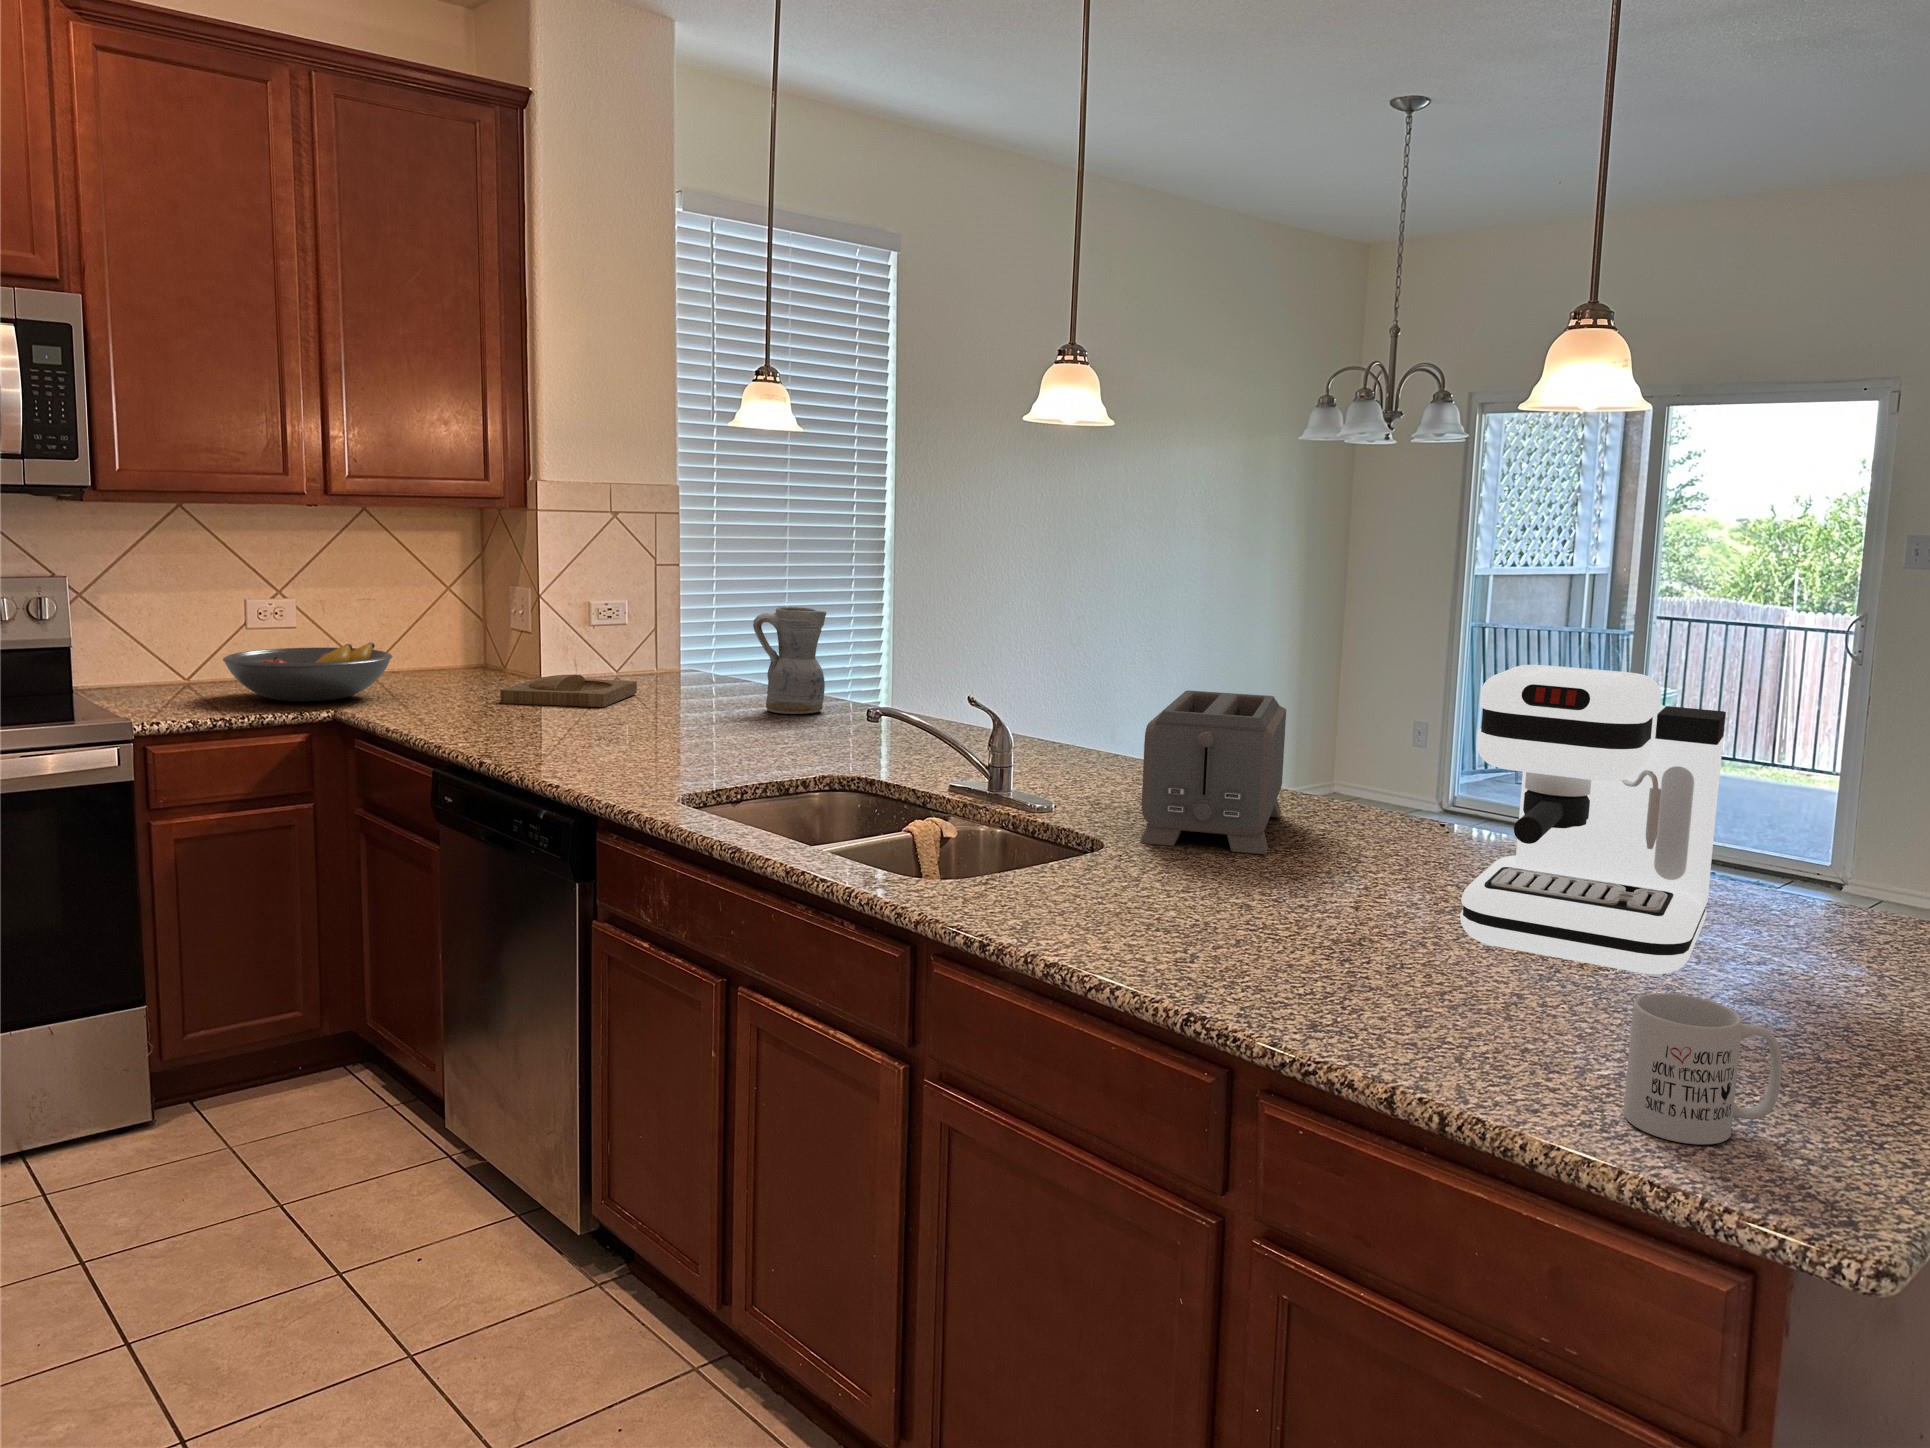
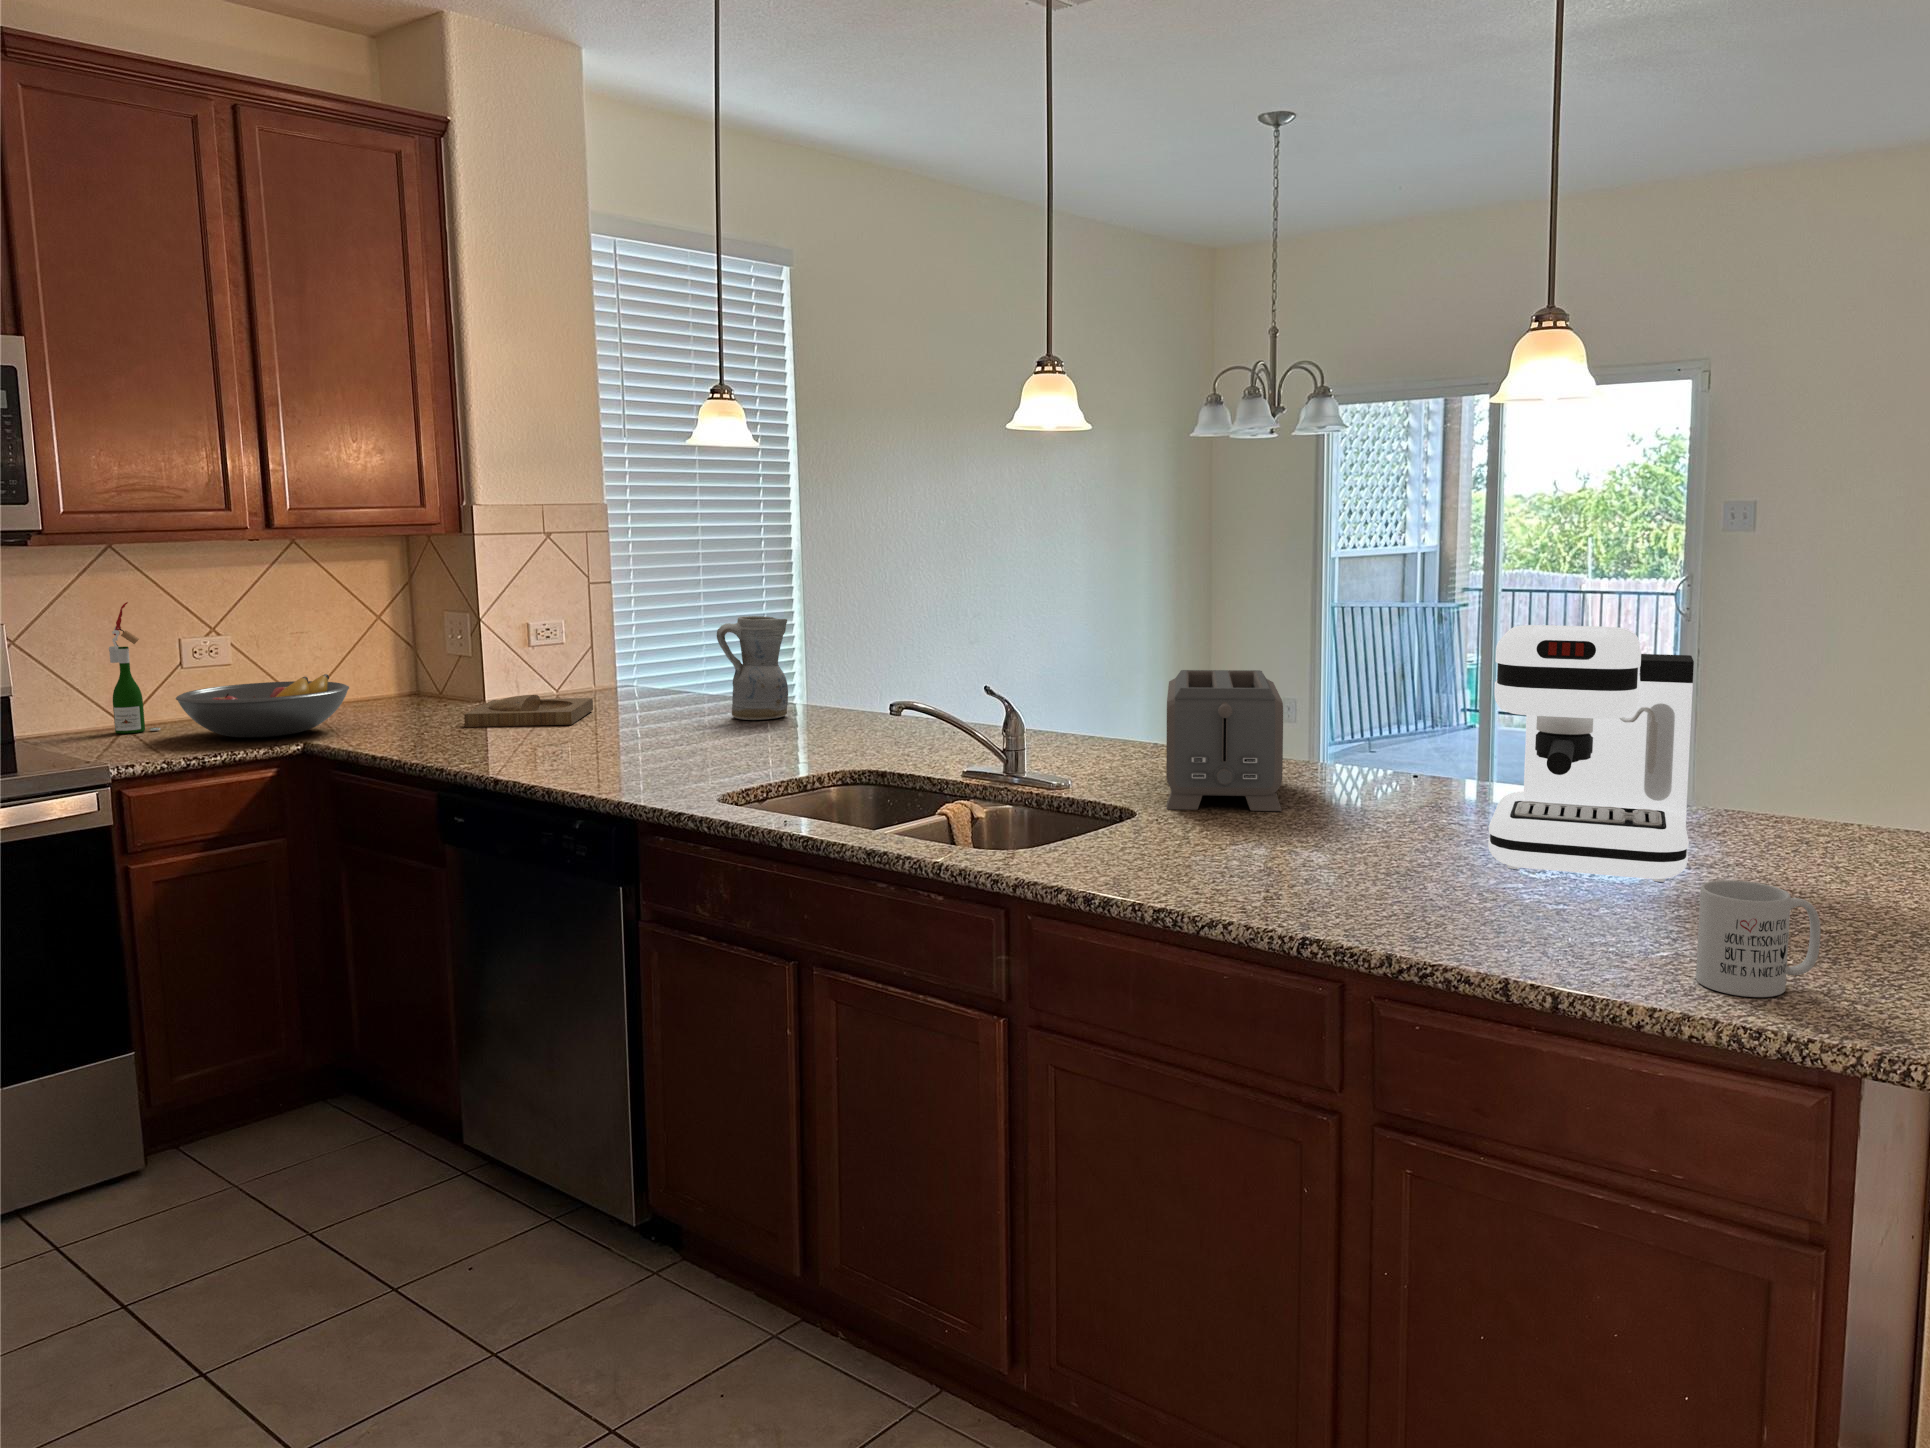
wine bottle: none [174,562,218,689] -> present [109,602,160,734]

